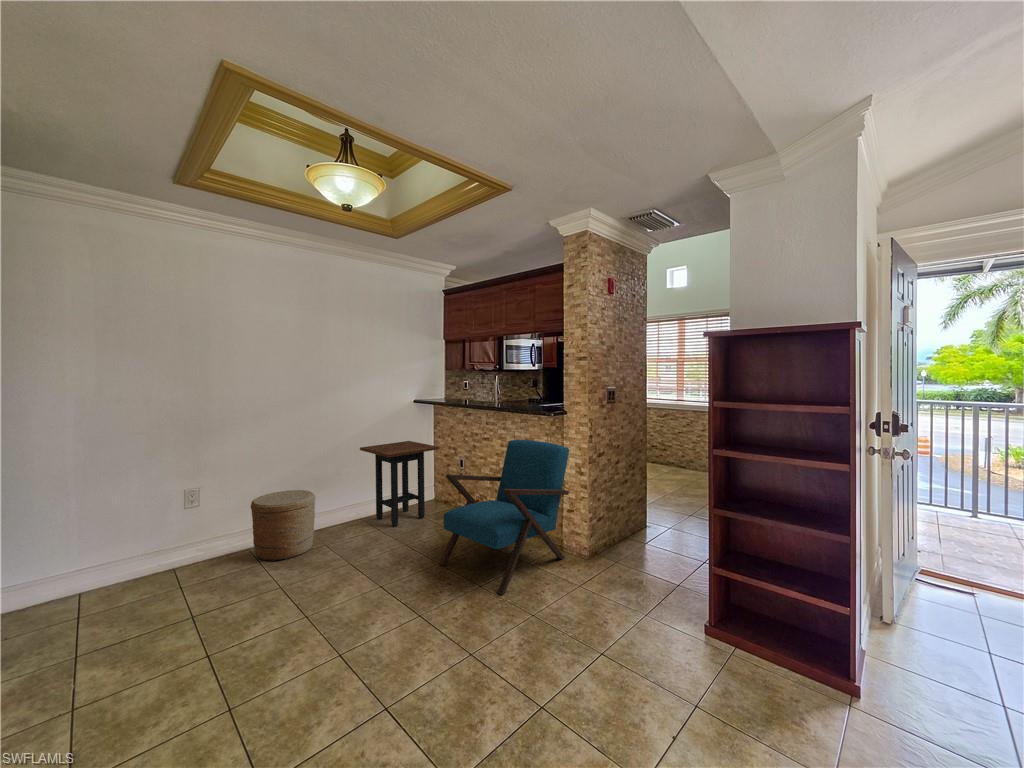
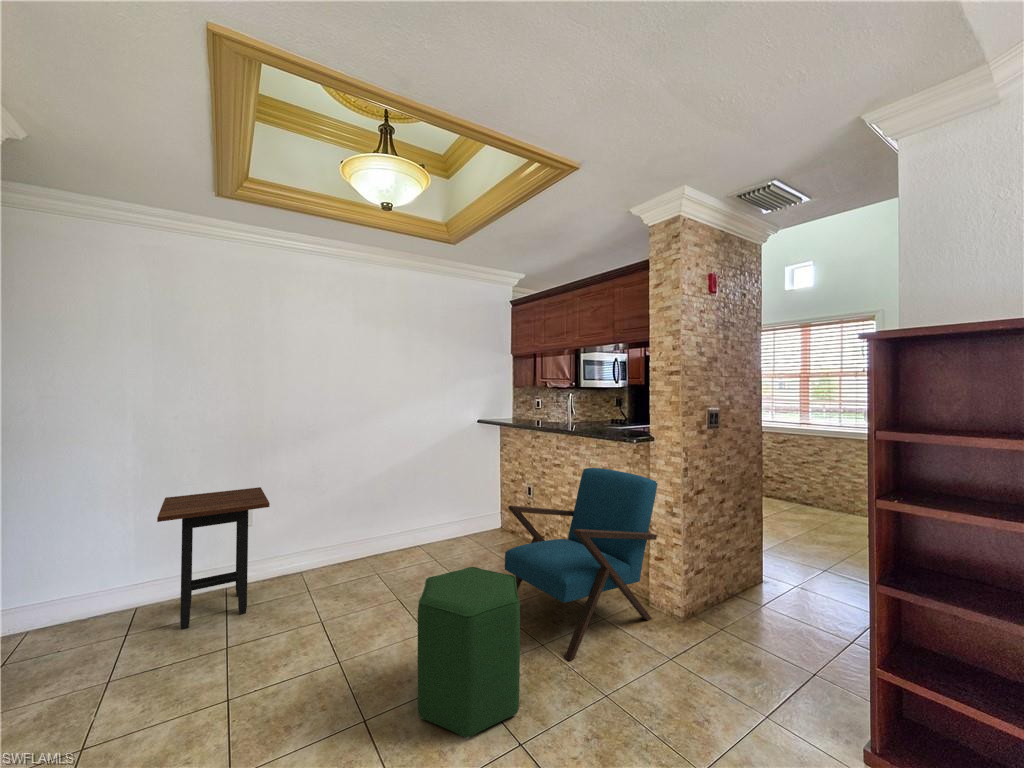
side table: present [360,441,439,527] -> present [157,487,270,629]
woven basket: present [251,490,315,561] -> none [308,511,372,588]
ottoman: none [375,526,463,661] -> present [418,567,520,739]

